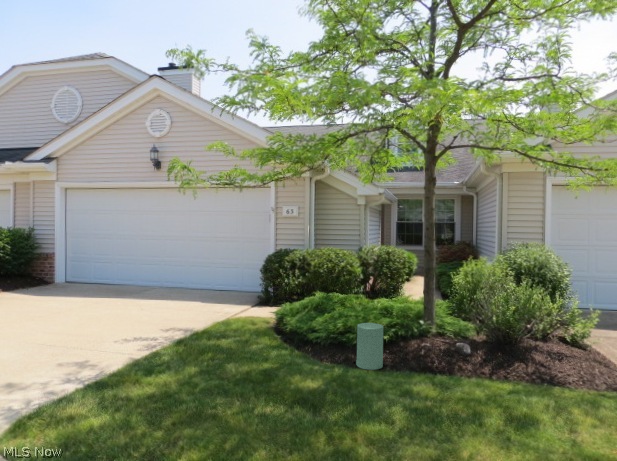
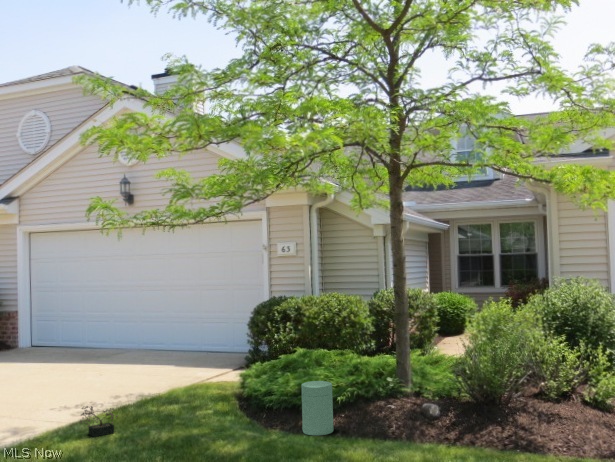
decorative plant: none [159,342,190,371] -> present [80,406,117,437]

